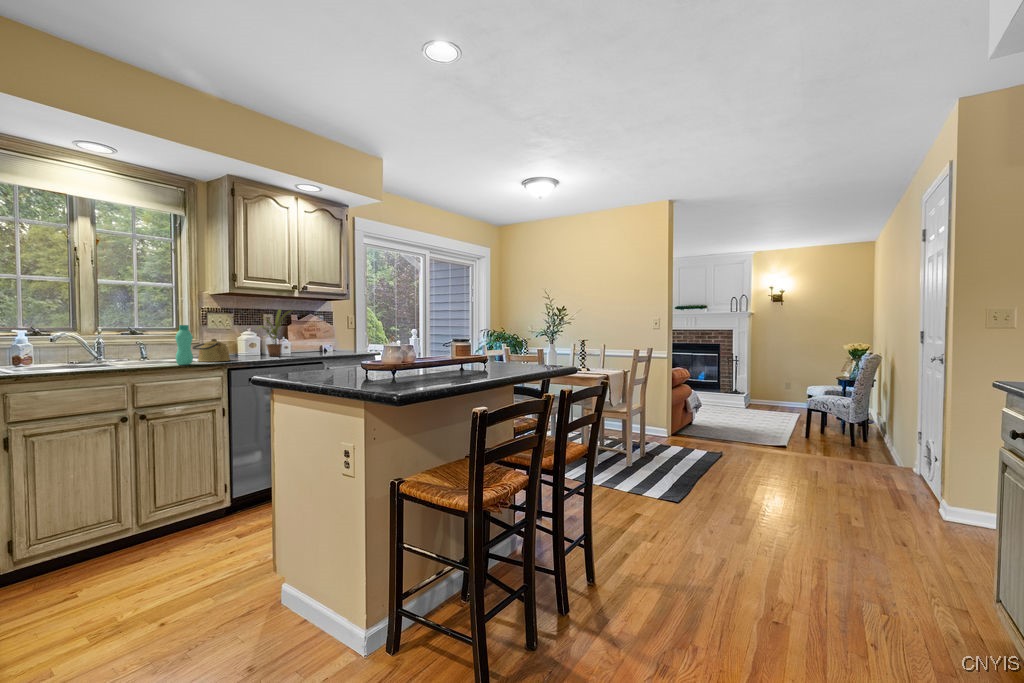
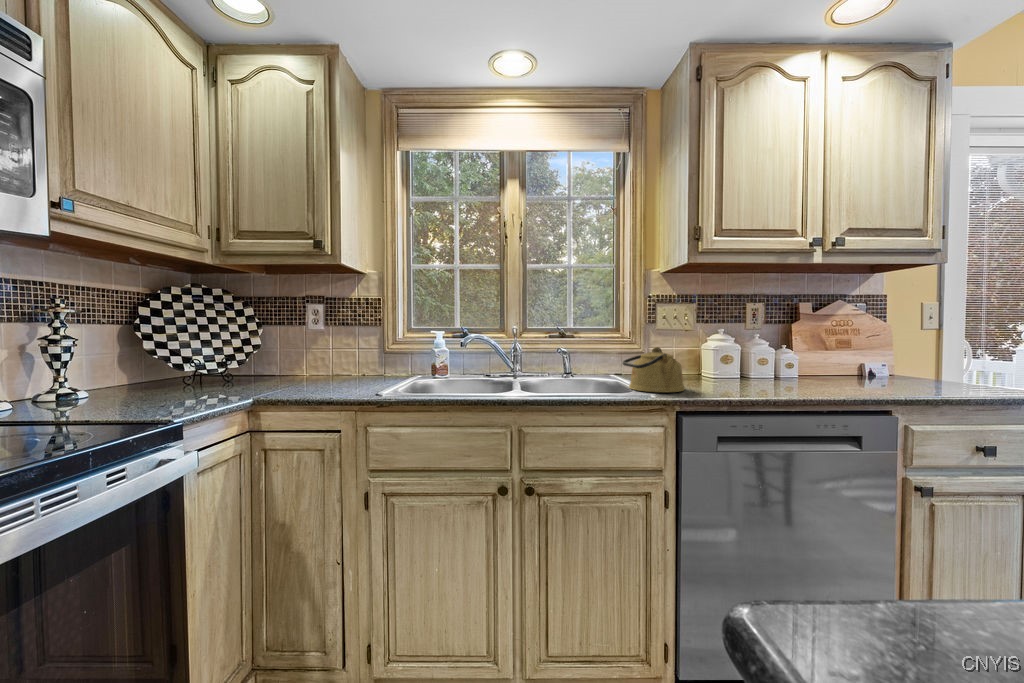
potted plant: present [258,309,291,356] -> none [733,286,821,384]
bottle: present [175,325,193,365] -> none [587,321,614,398]

